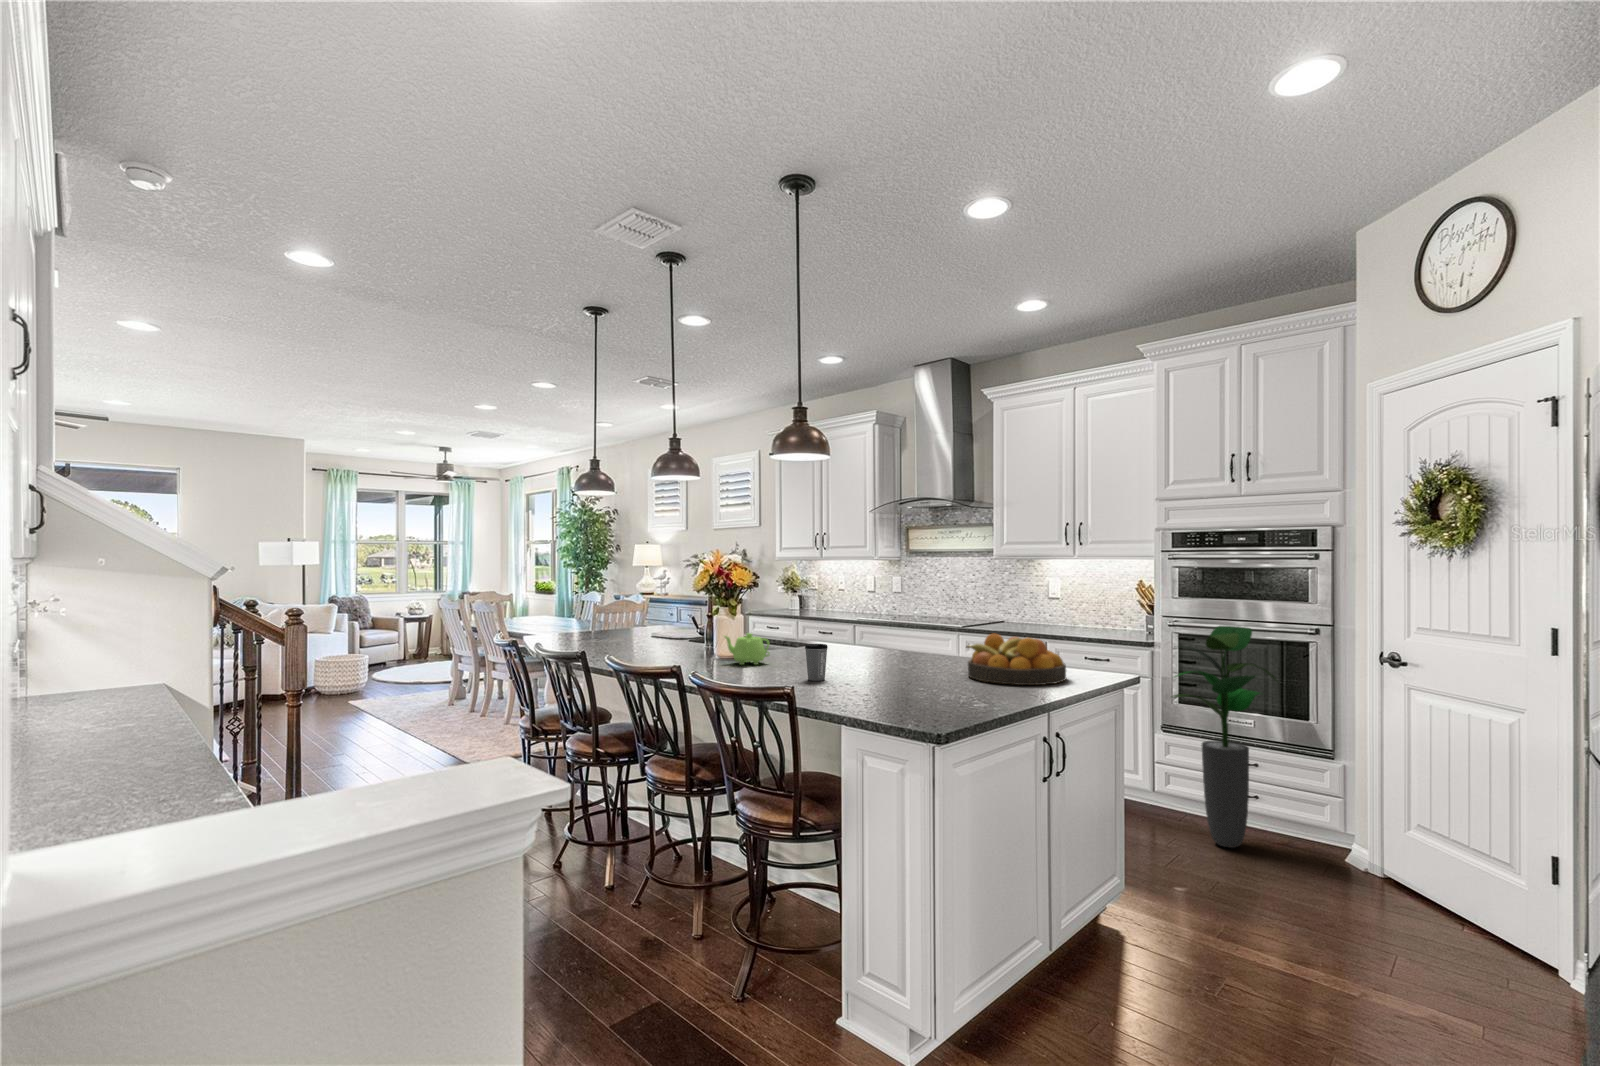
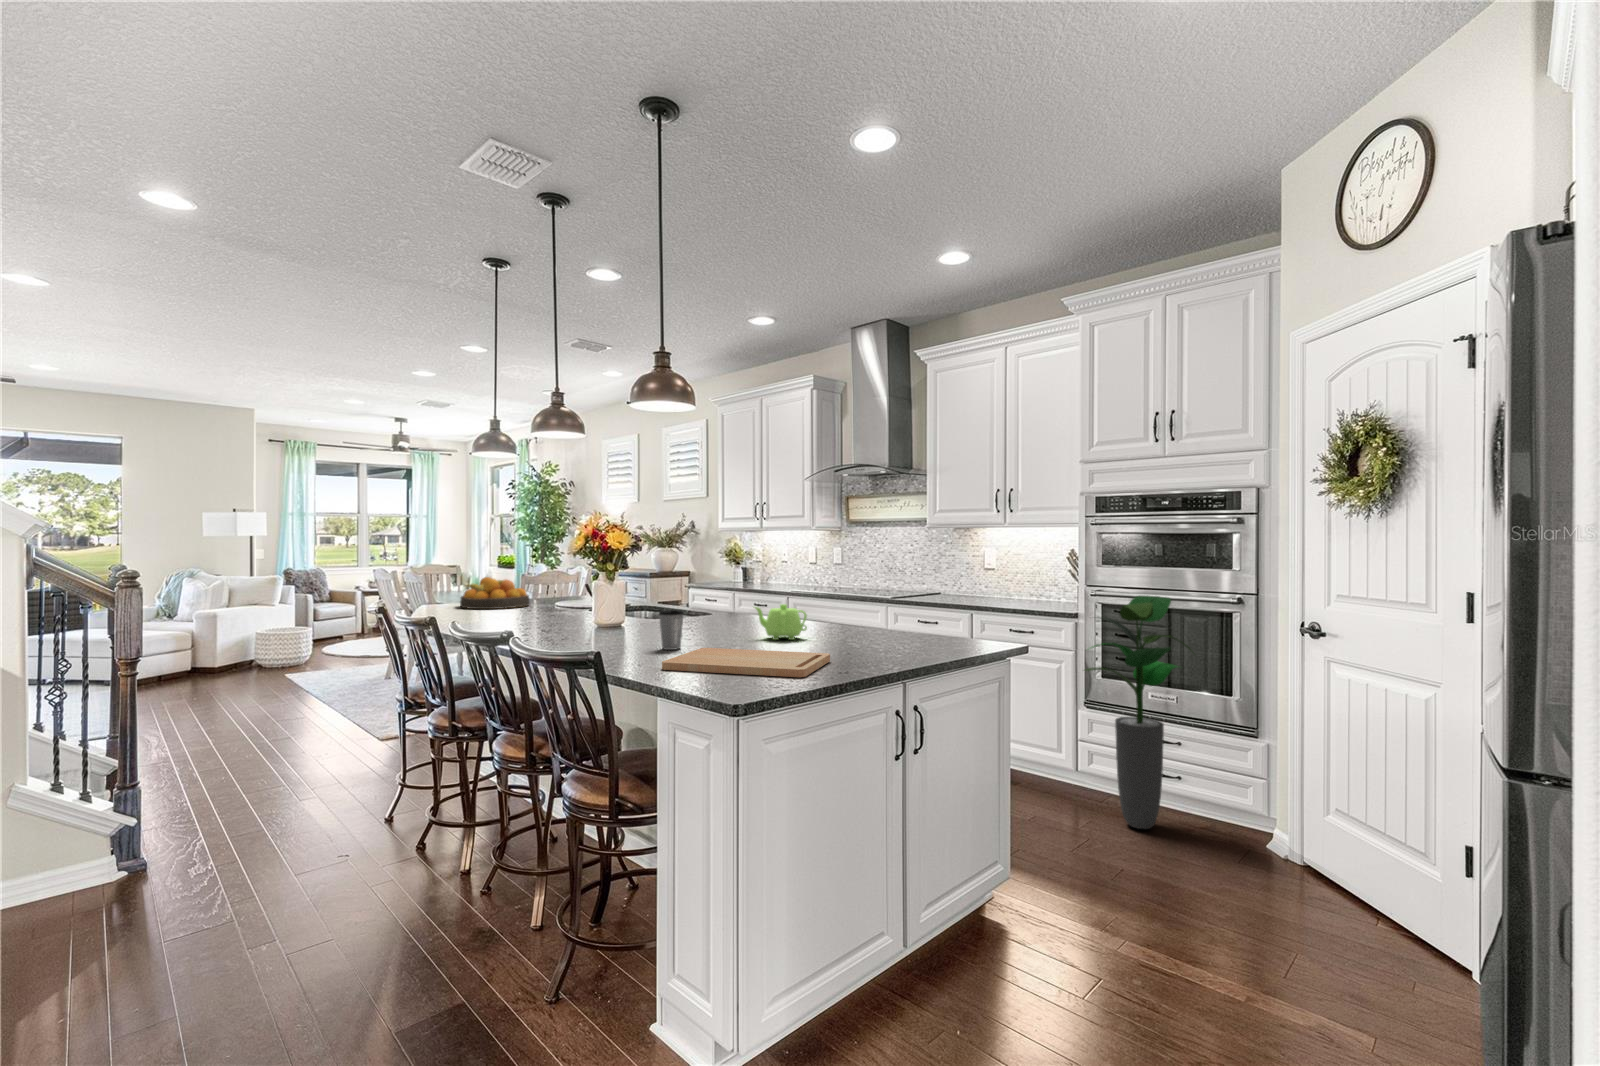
teapot: present [725,633,770,665] -> present [755,604,807,640]
fruit bowl: present [966,634,1066,685] -> present [460,577,530,609]
cutting board: none [832,679,975,707] -> present [662,648,830,677]

